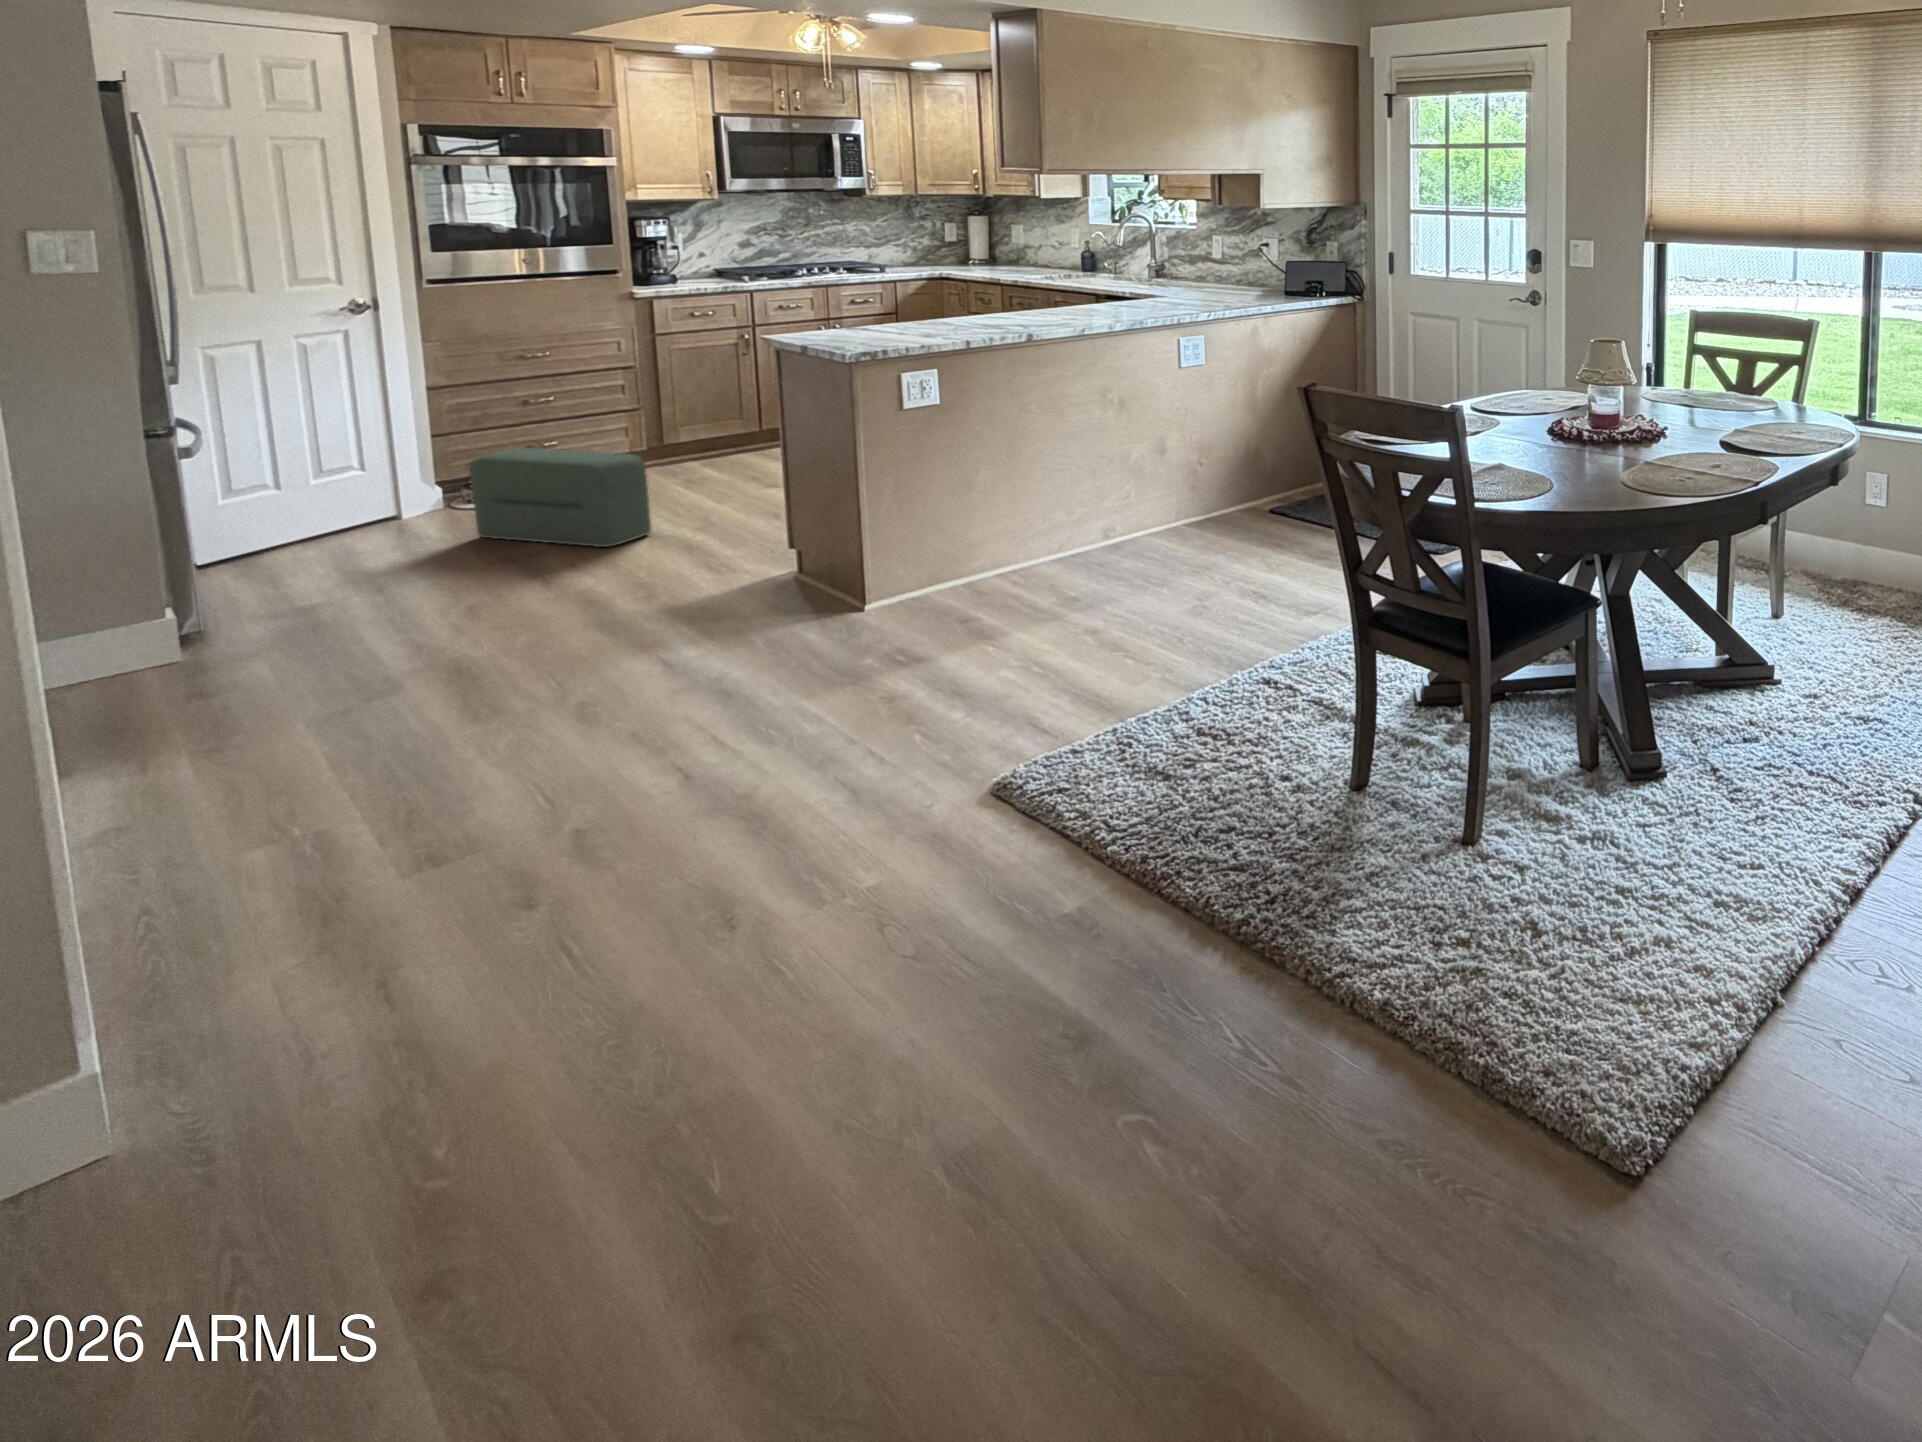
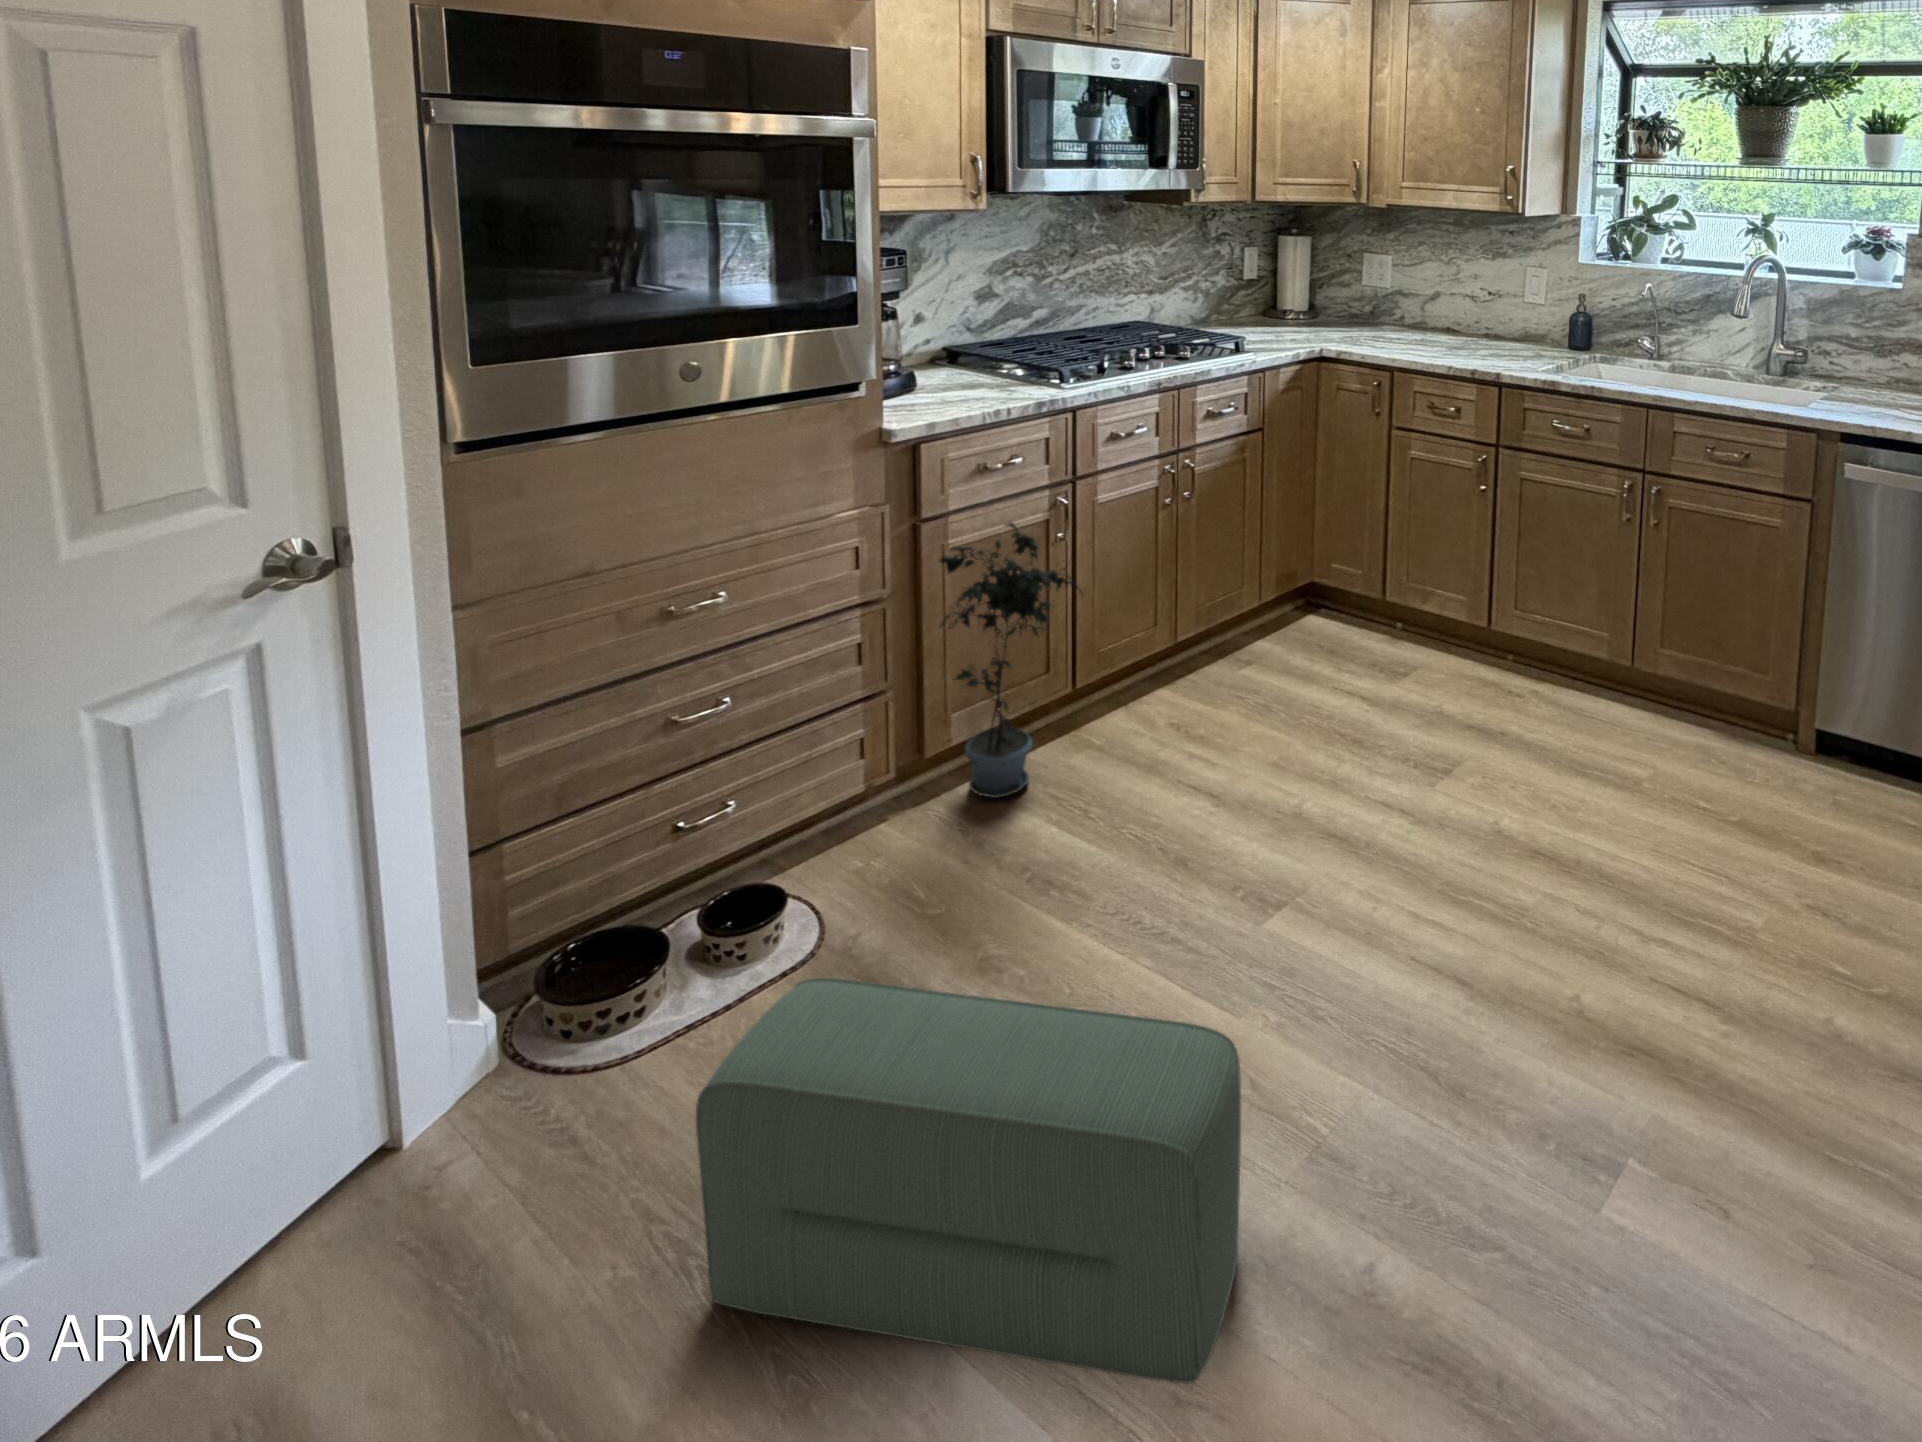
potted plant: none [655,339,721,465] -> present [939,522,1082,798]

